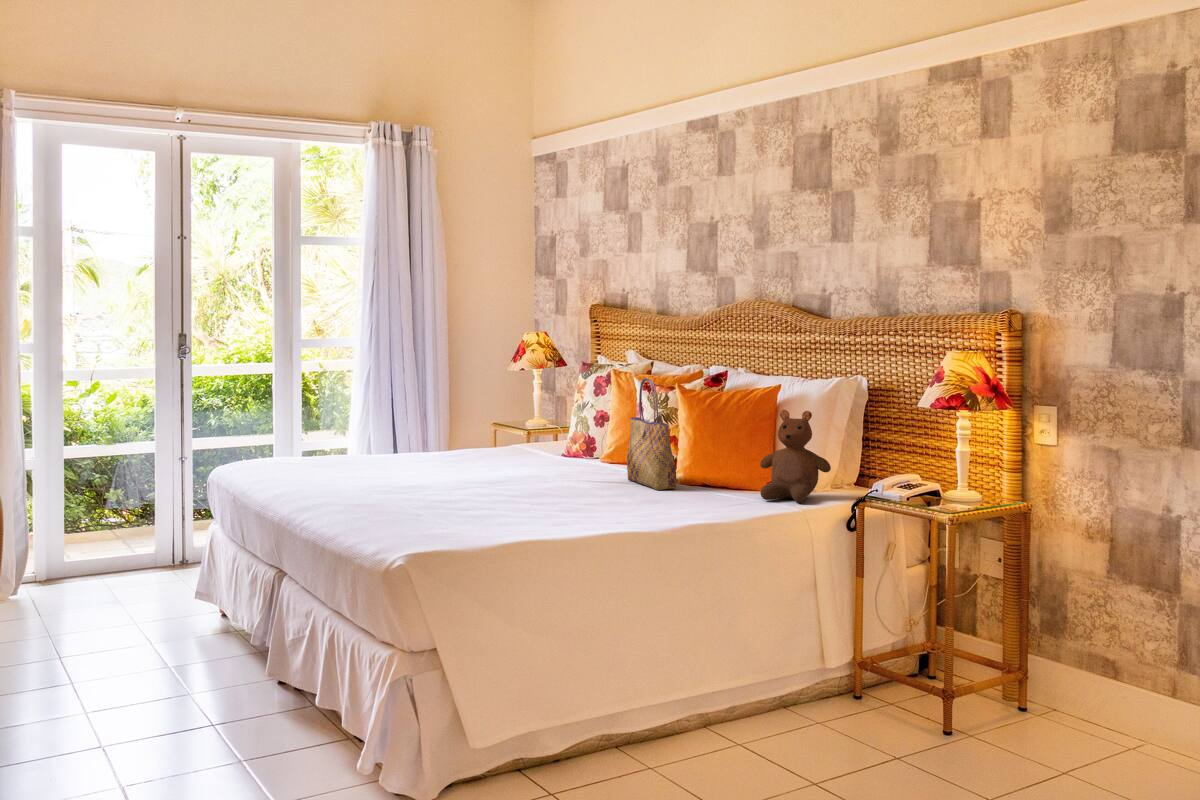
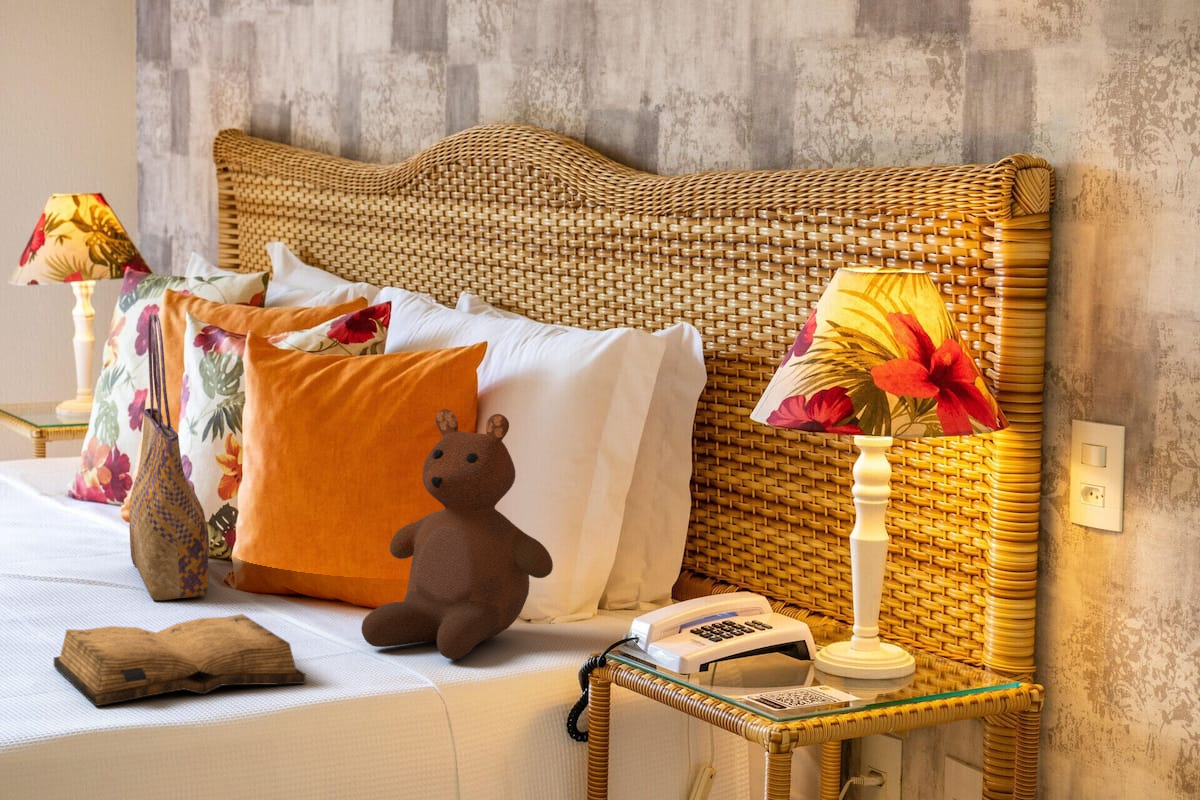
diary: none [657,488,756,516] -> present [53,614,306,706]

